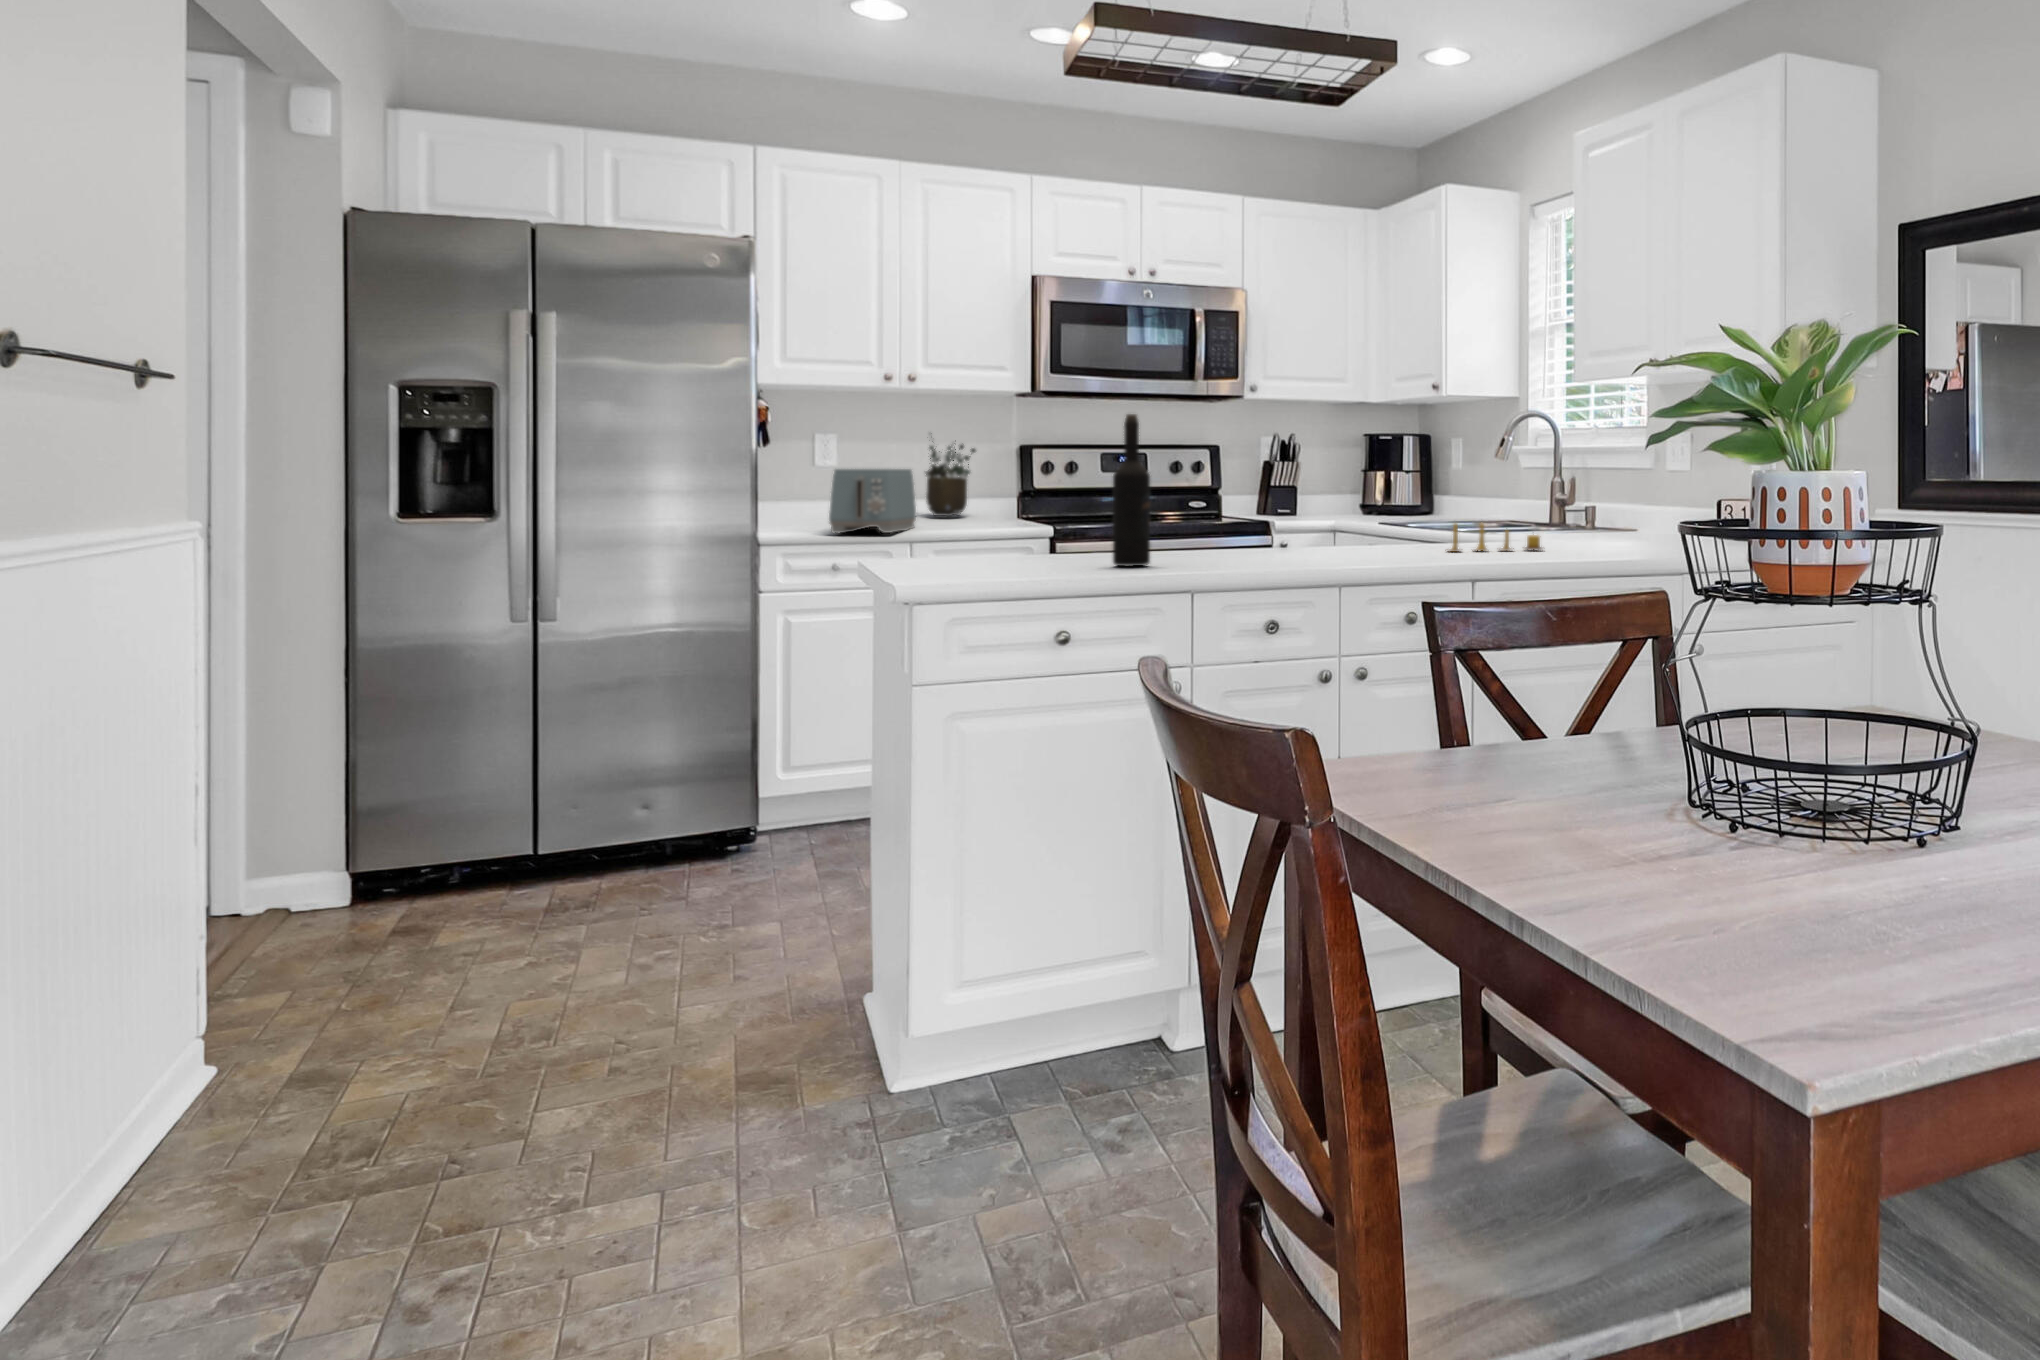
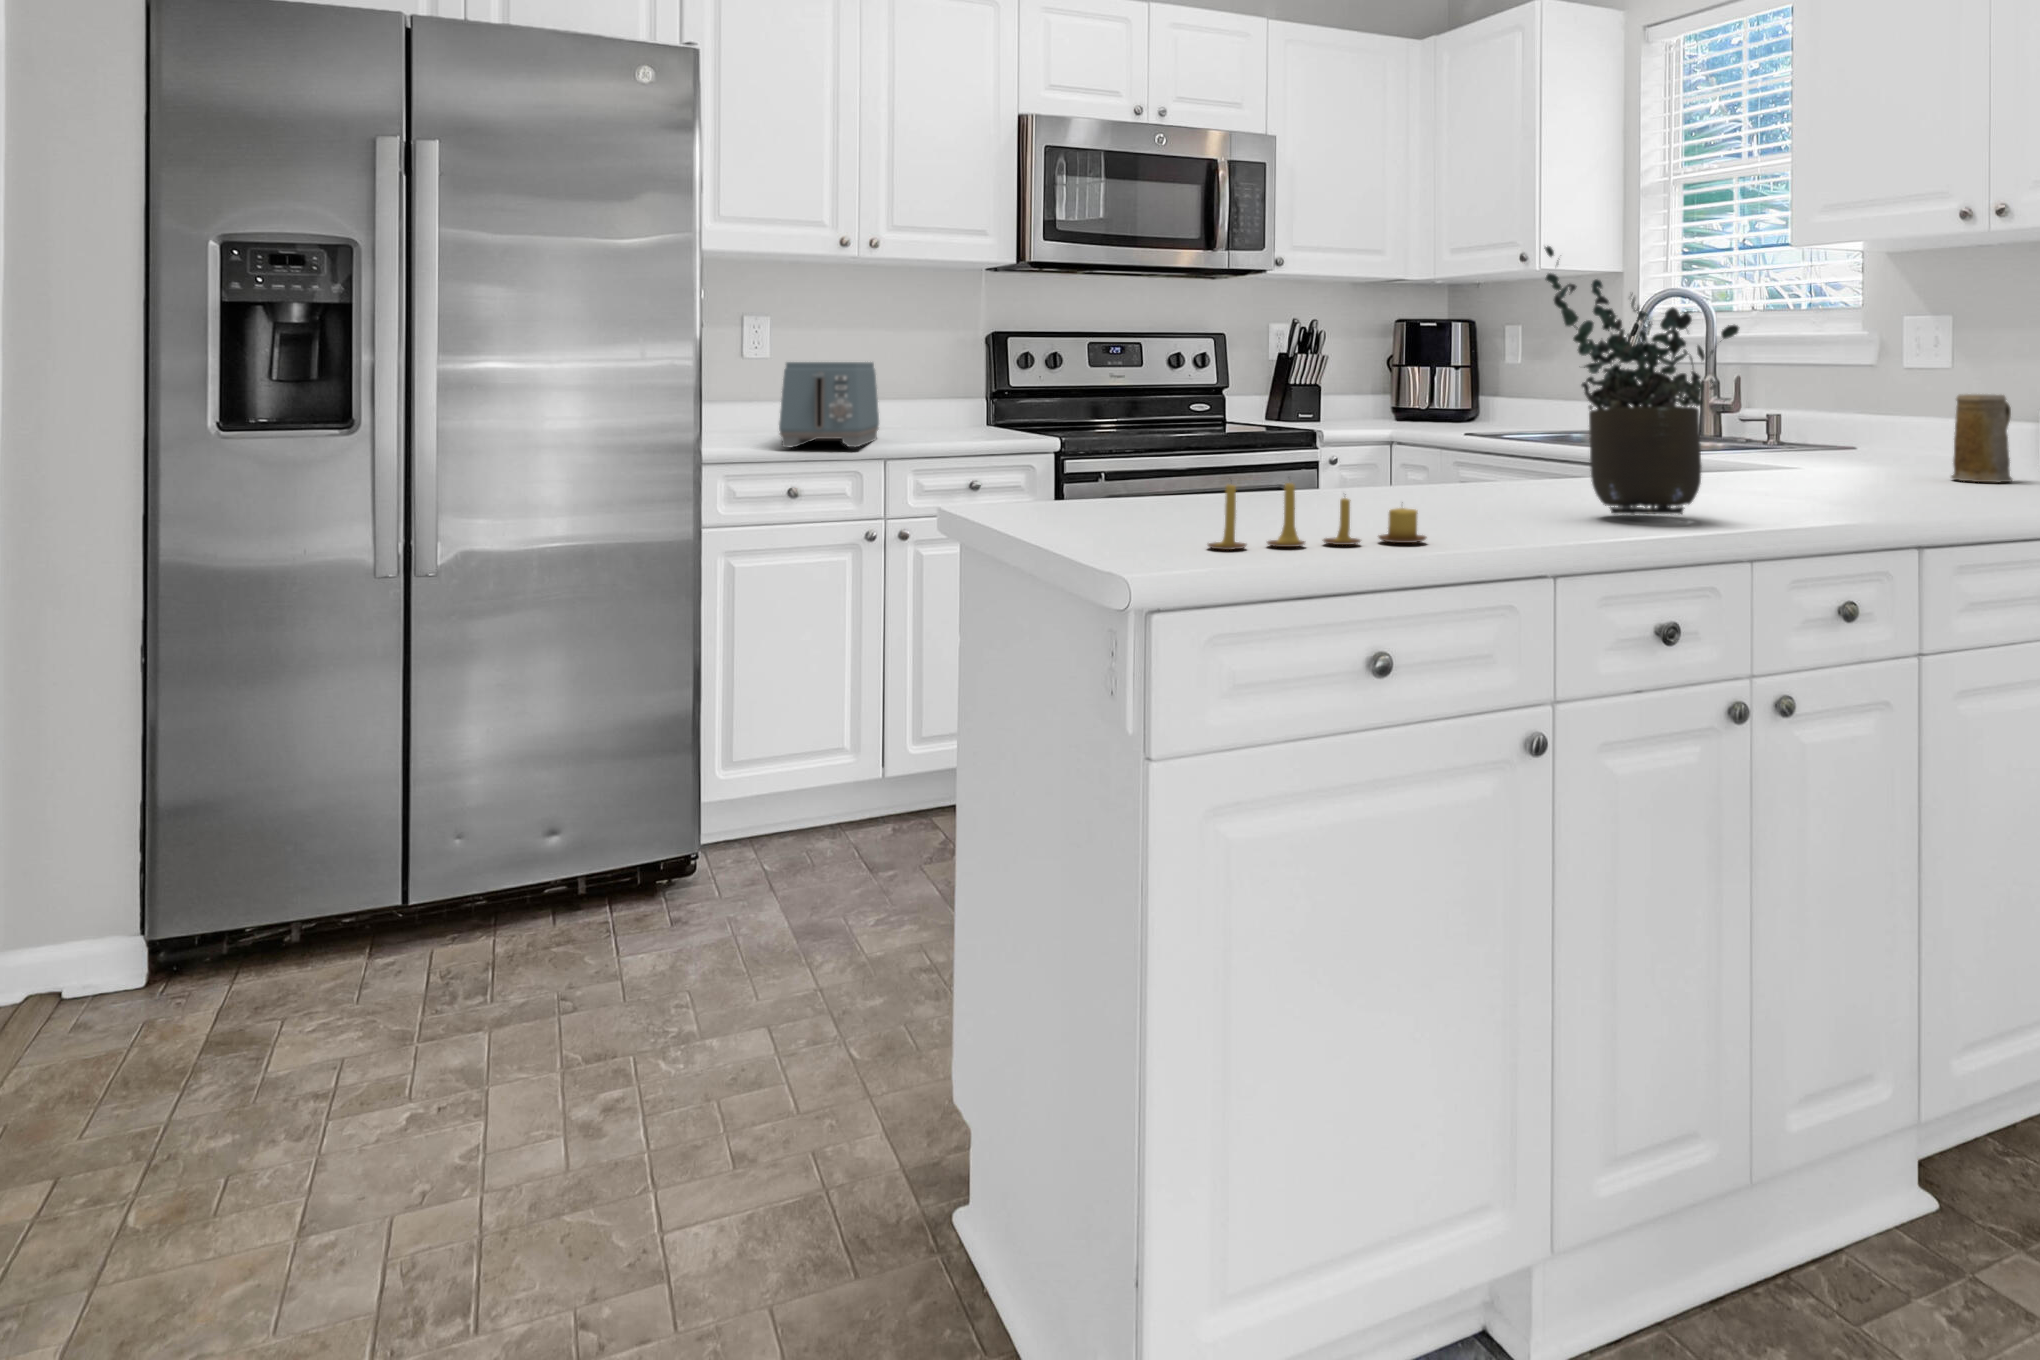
wine bottle: present [1113,414,1150,566] -> none [1394,274,1456,531]
potted plant: present [926,441,976,516] -> present [1544,246,1739,515]
mug: none [1604,487,1647,547] -> present [1951,394,2012,483]
candle: present [1449,523,1542,552] -> present [1208,483,1426,550]

